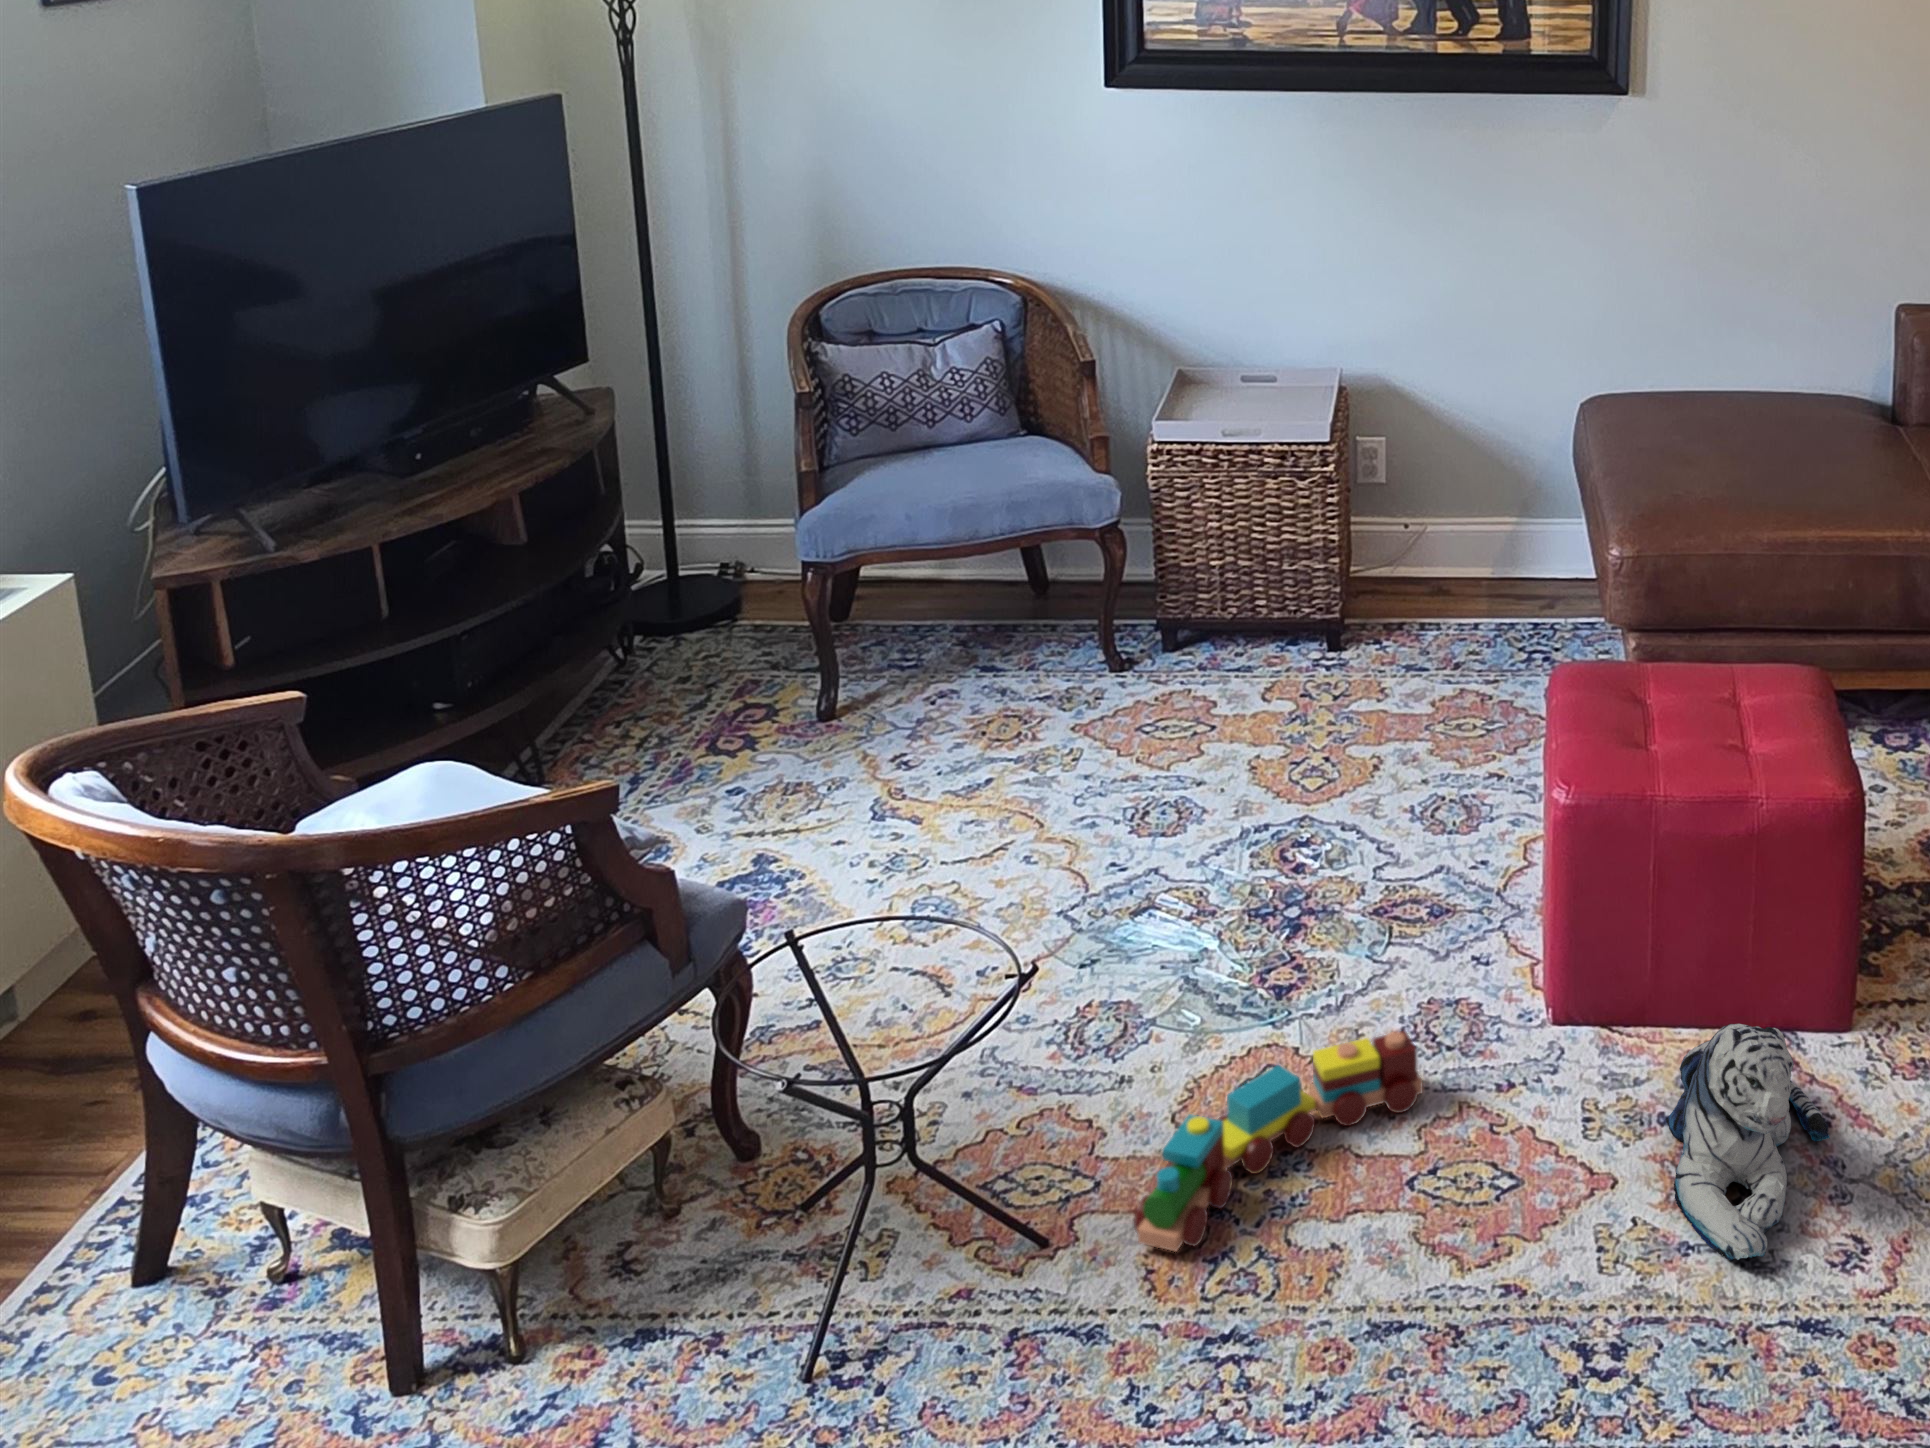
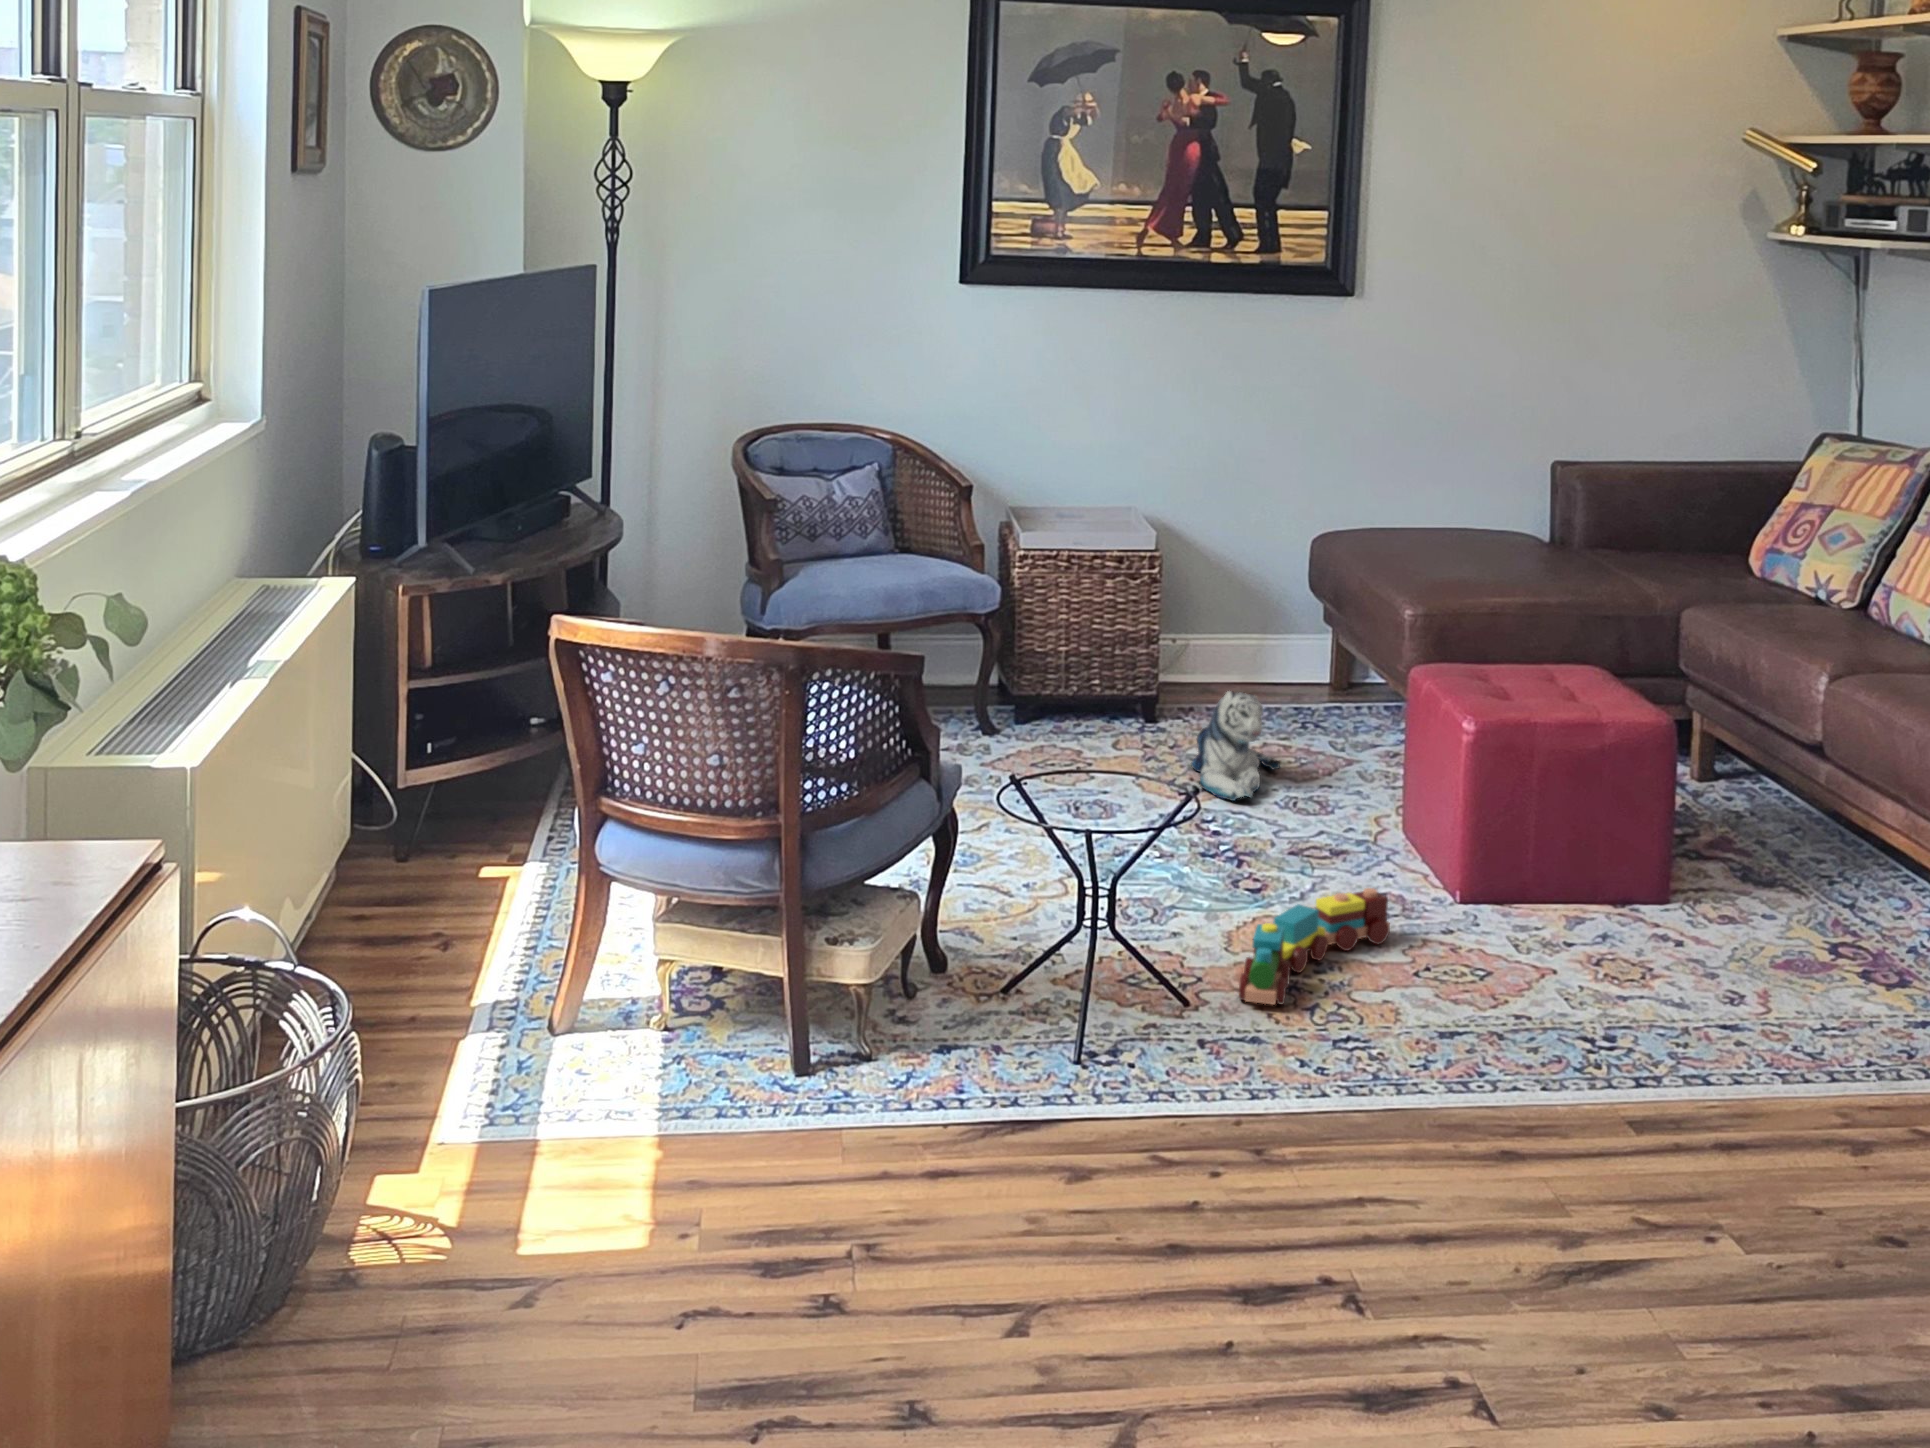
plush toy: present [1665,1024,1830,1260] -> present [1191,691,1280,801]

